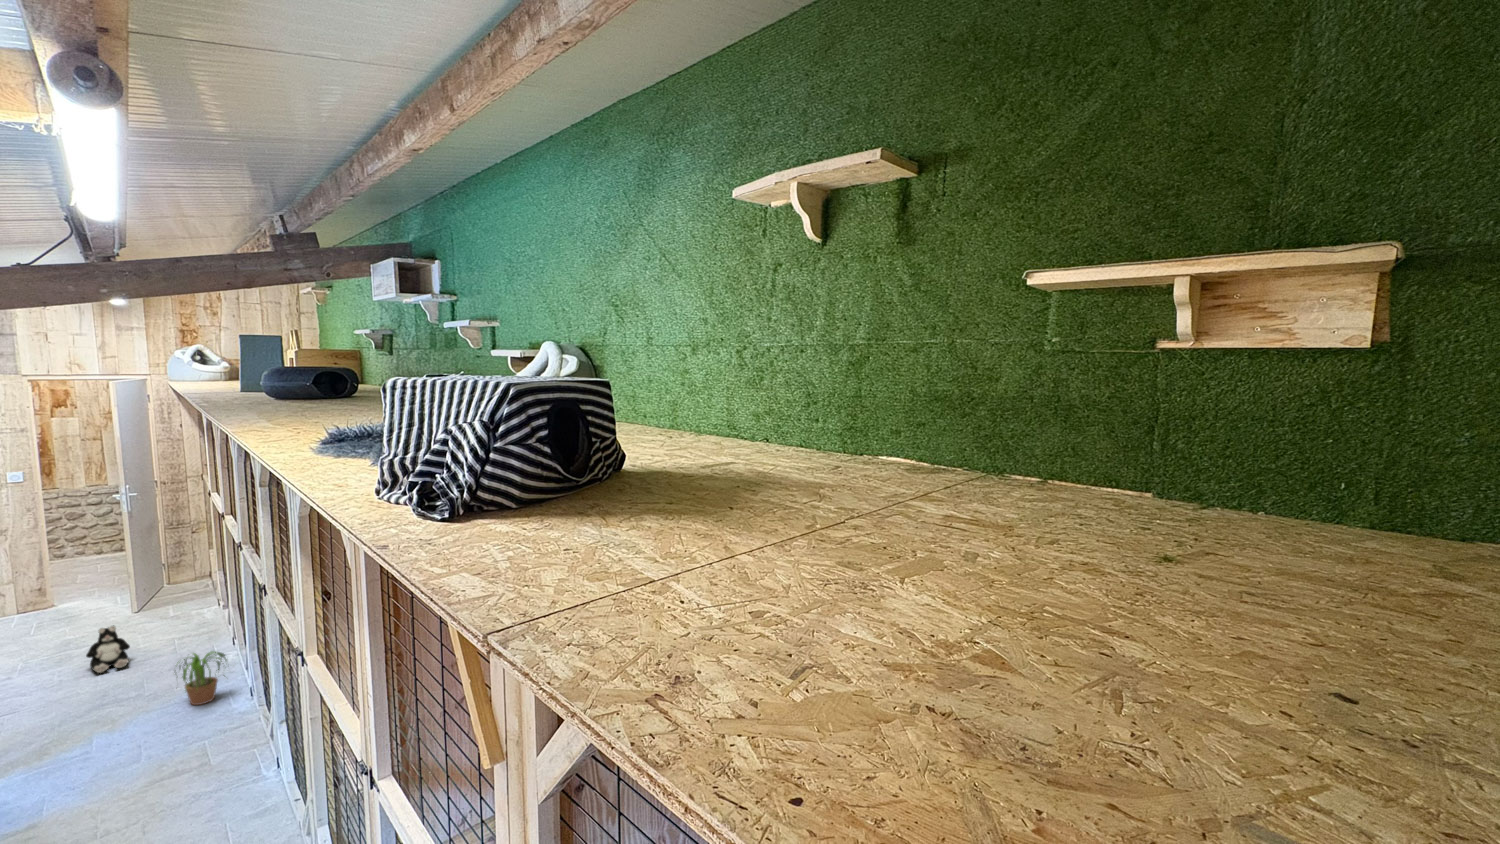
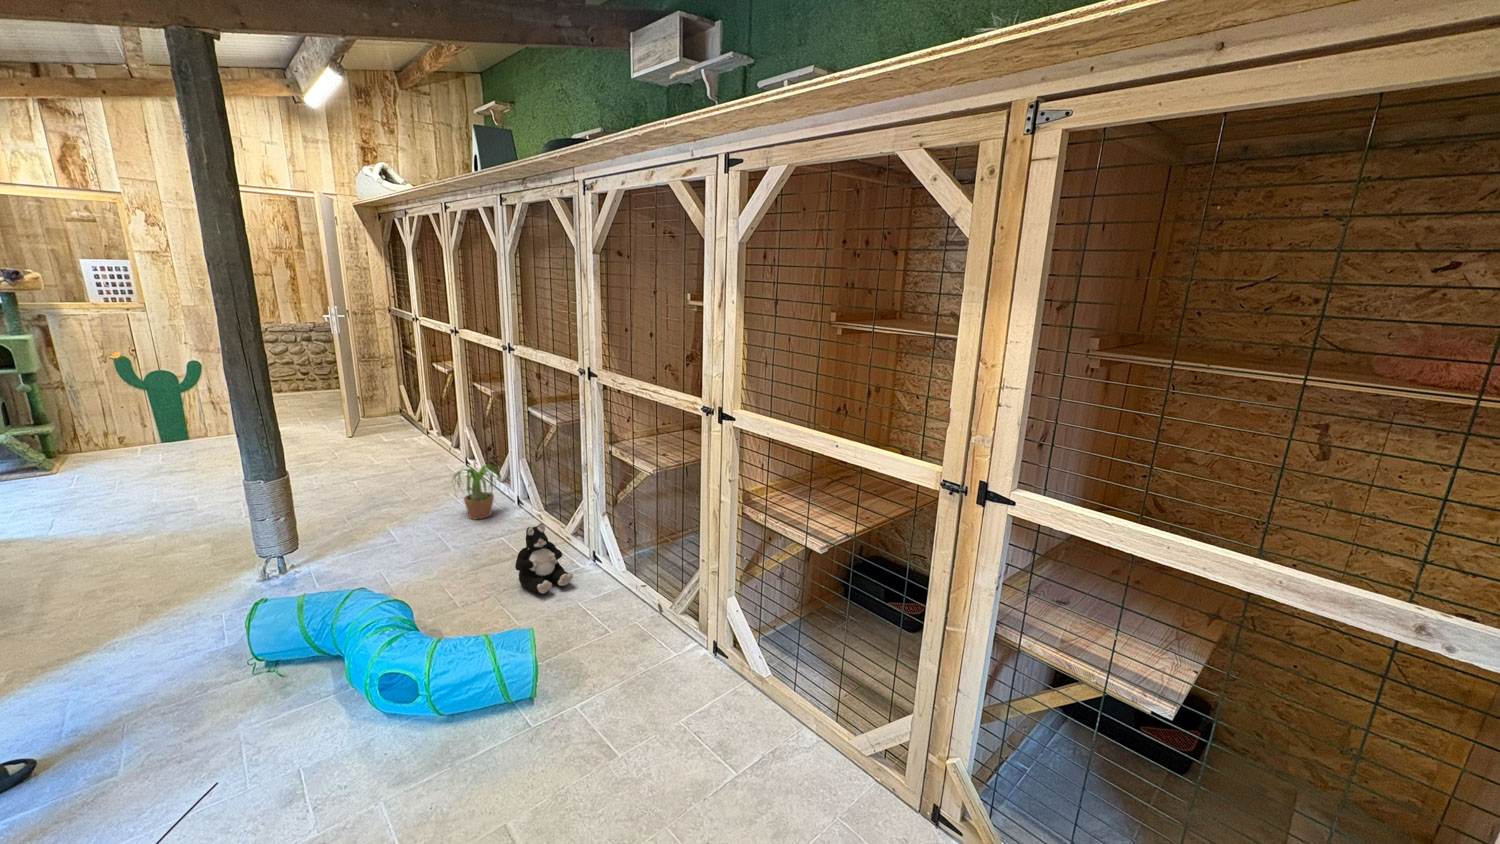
plush toy: present [86,626,130,673] -> present [515,524,573,594]

